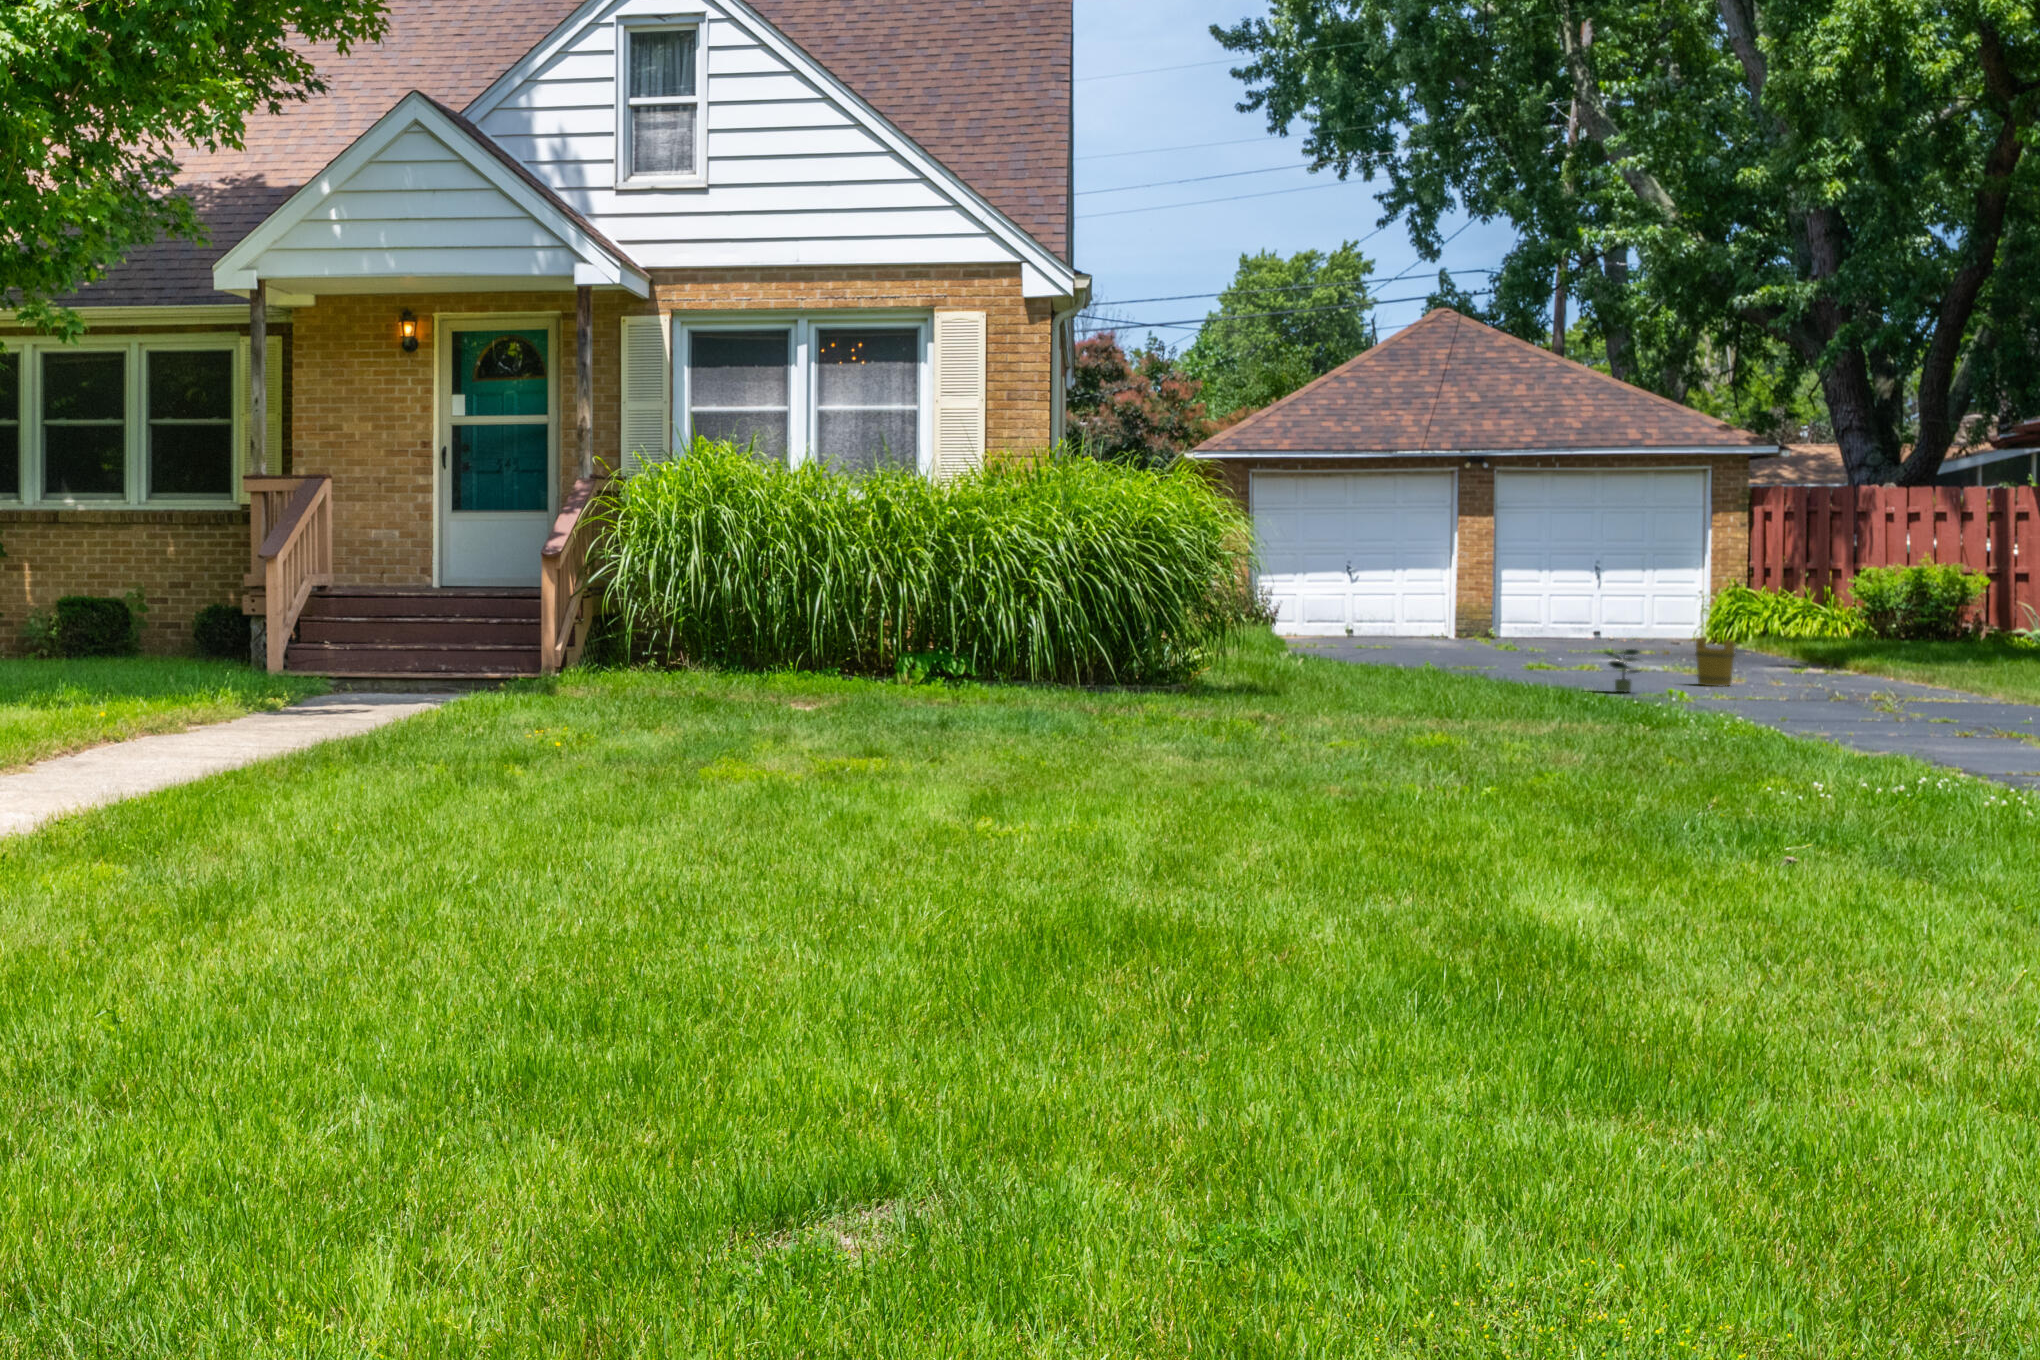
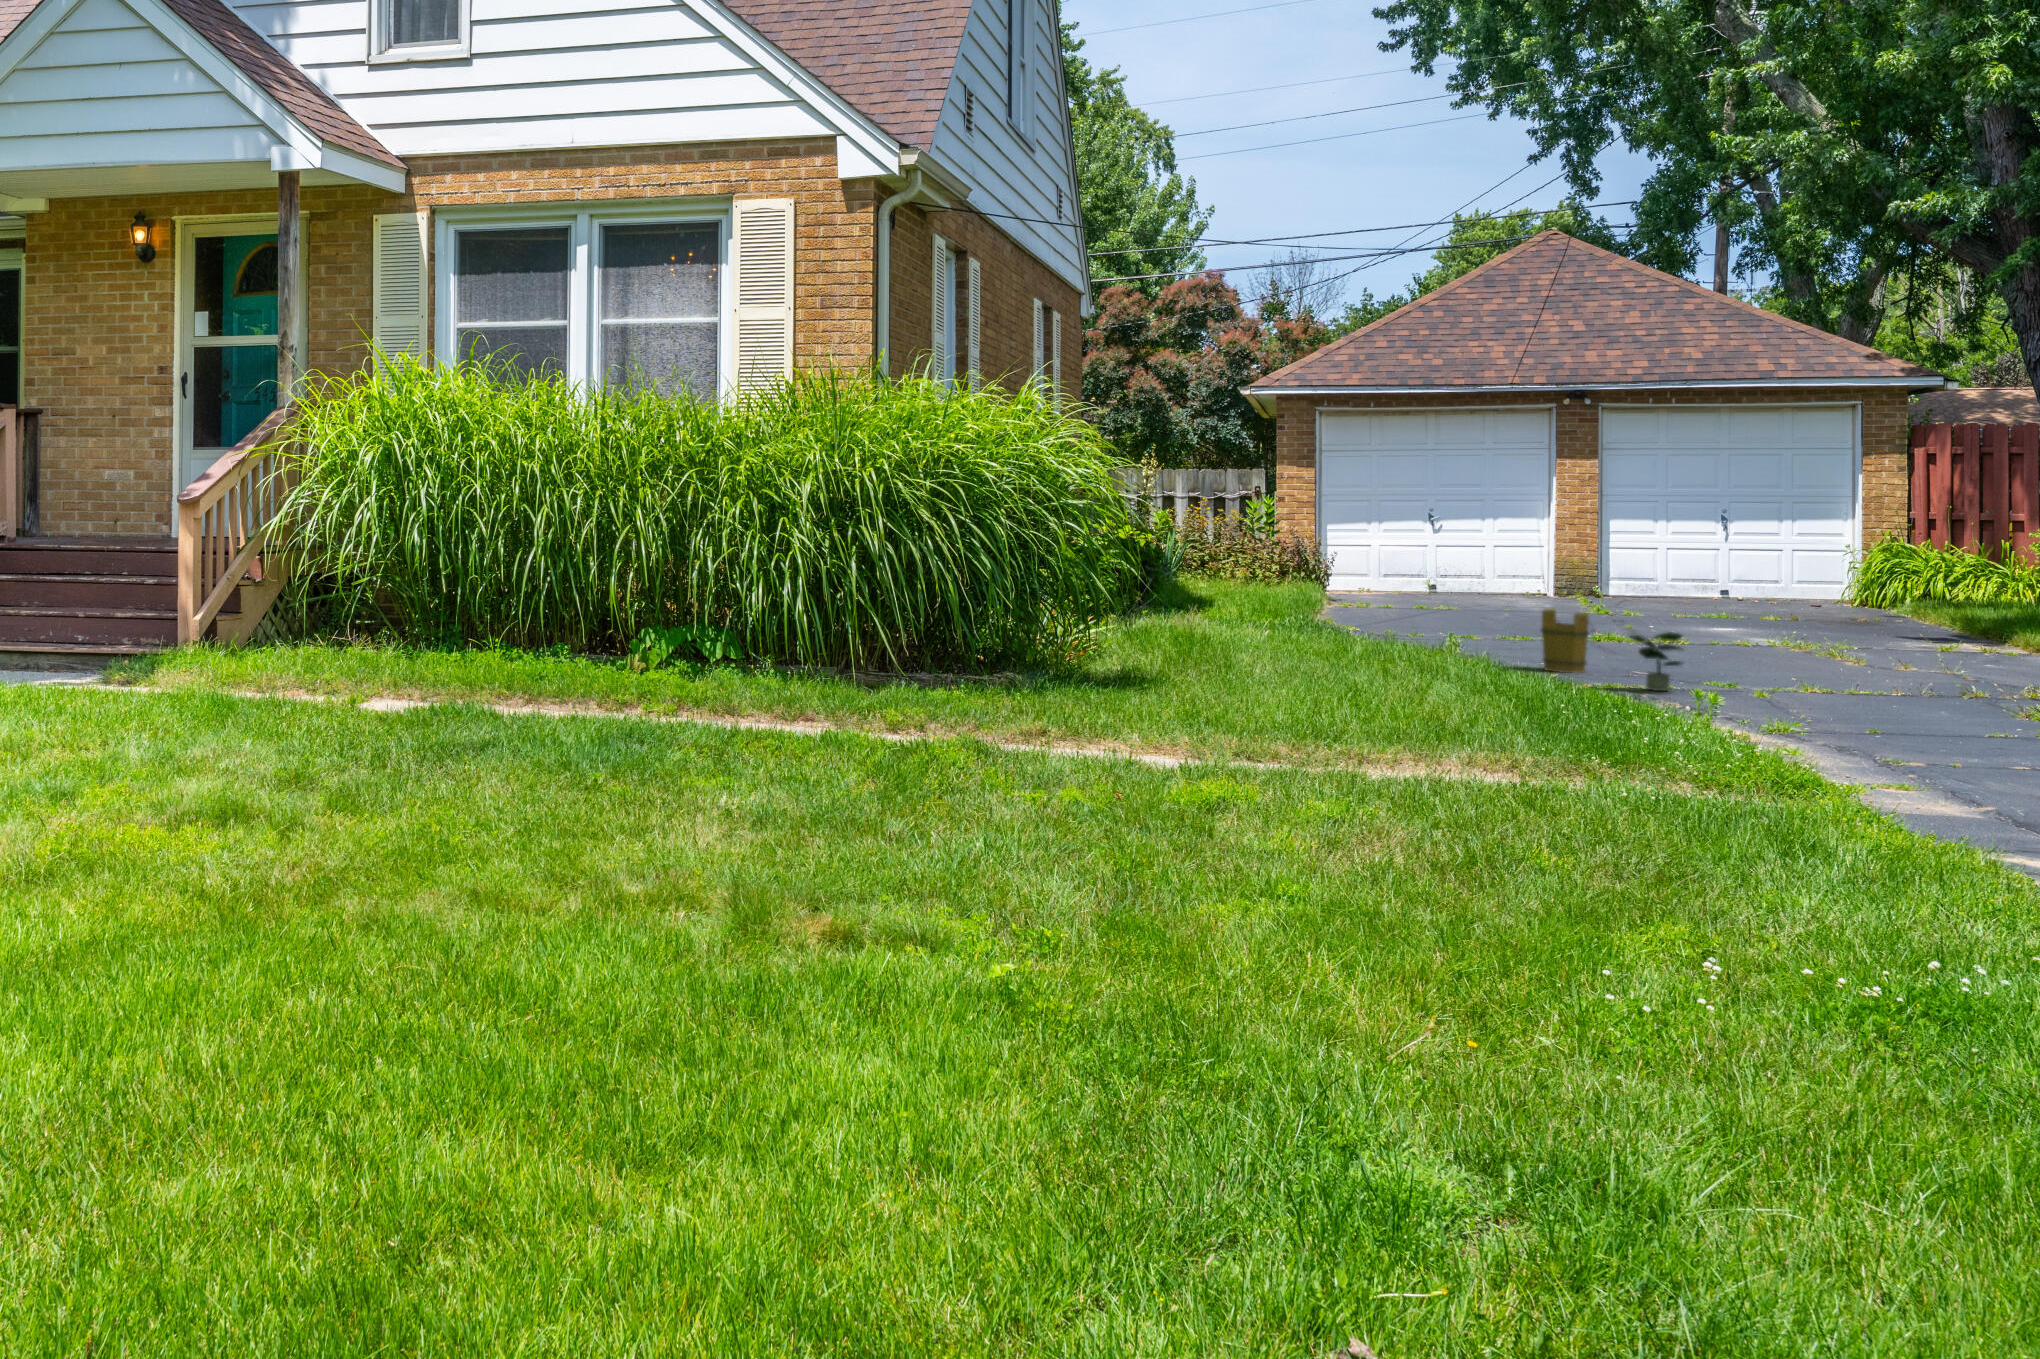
bucket: present [1696,638,1736,686] -> present [1541,609,1592,673]

